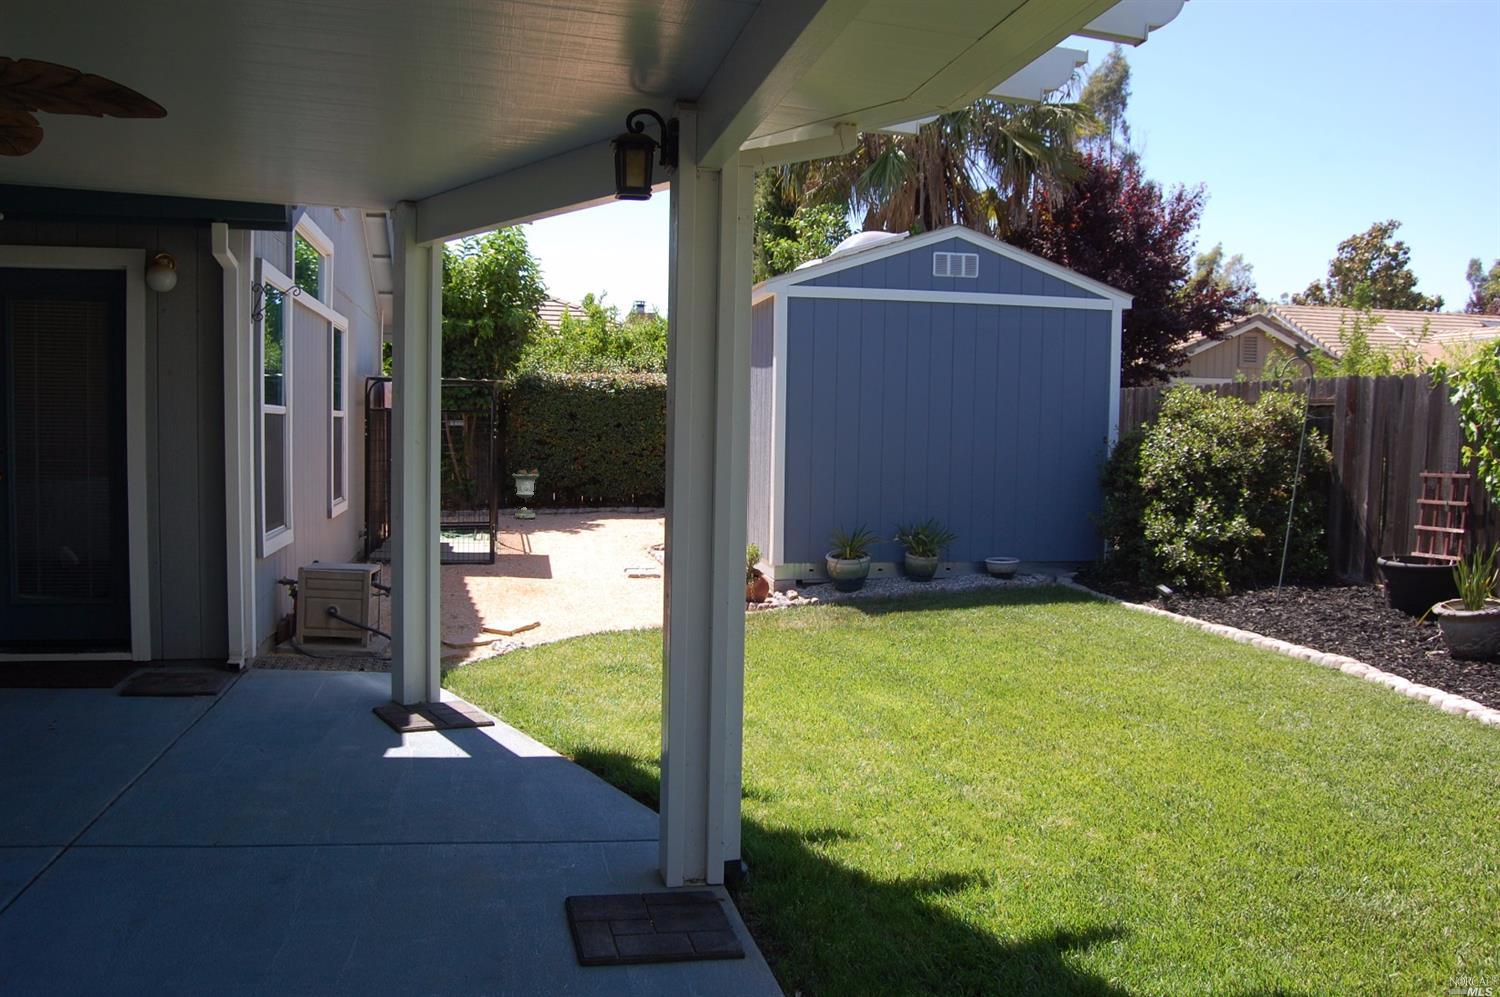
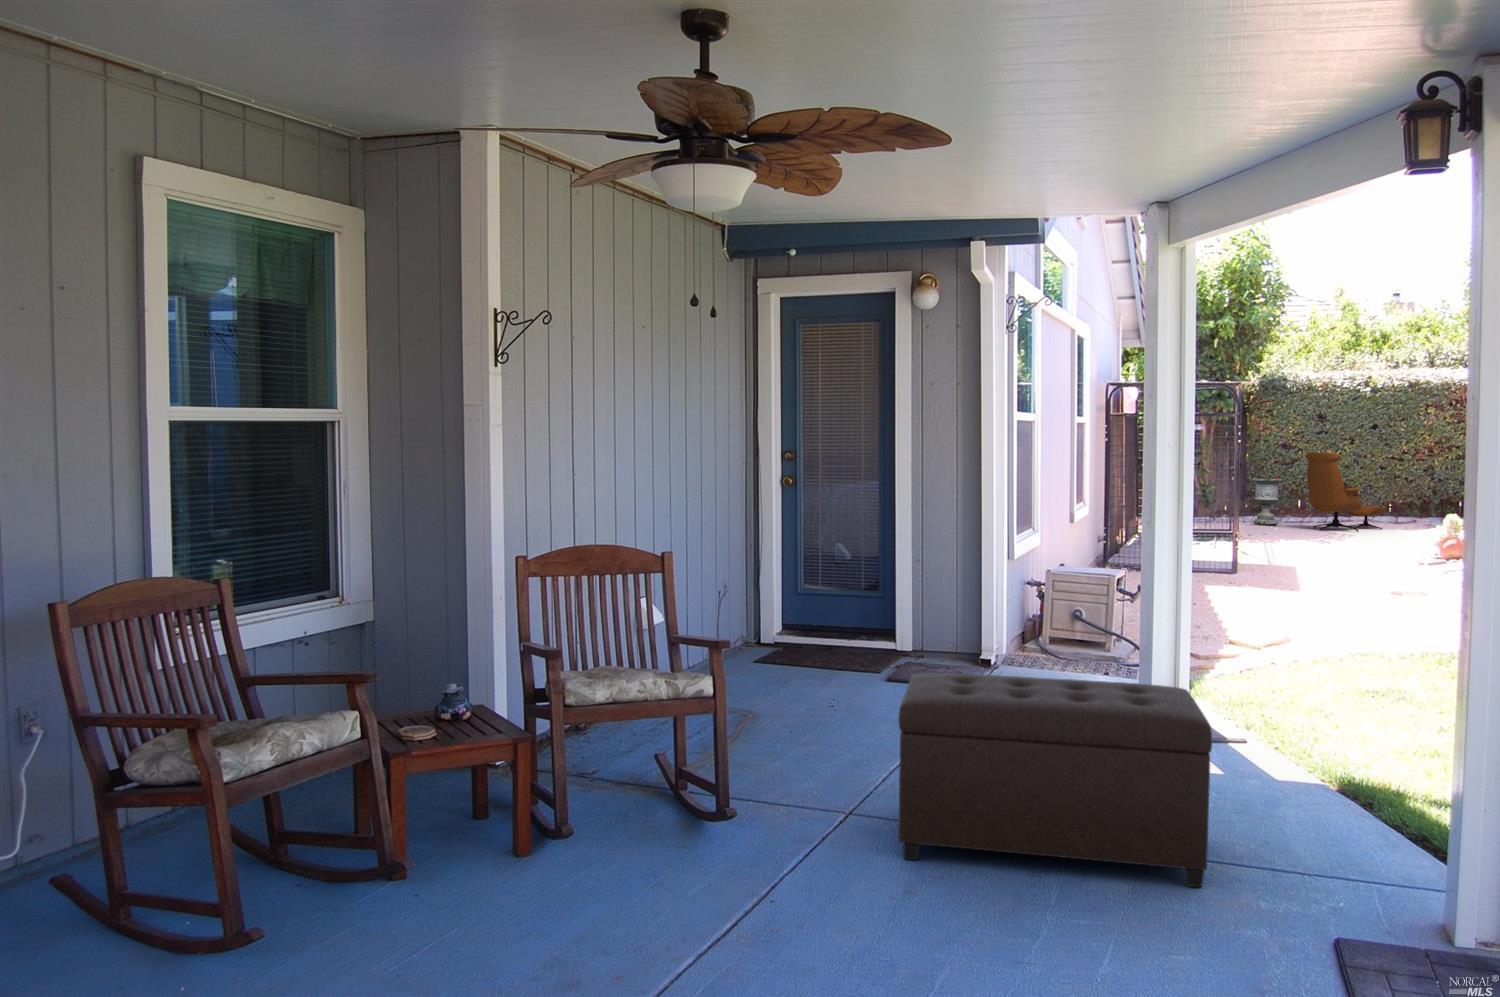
lounge chair: none [559,449,626,523] -> present [1306,452,1385,532]
ottoman: none [135,660,438,855] -> present [898,673,1212,887]

